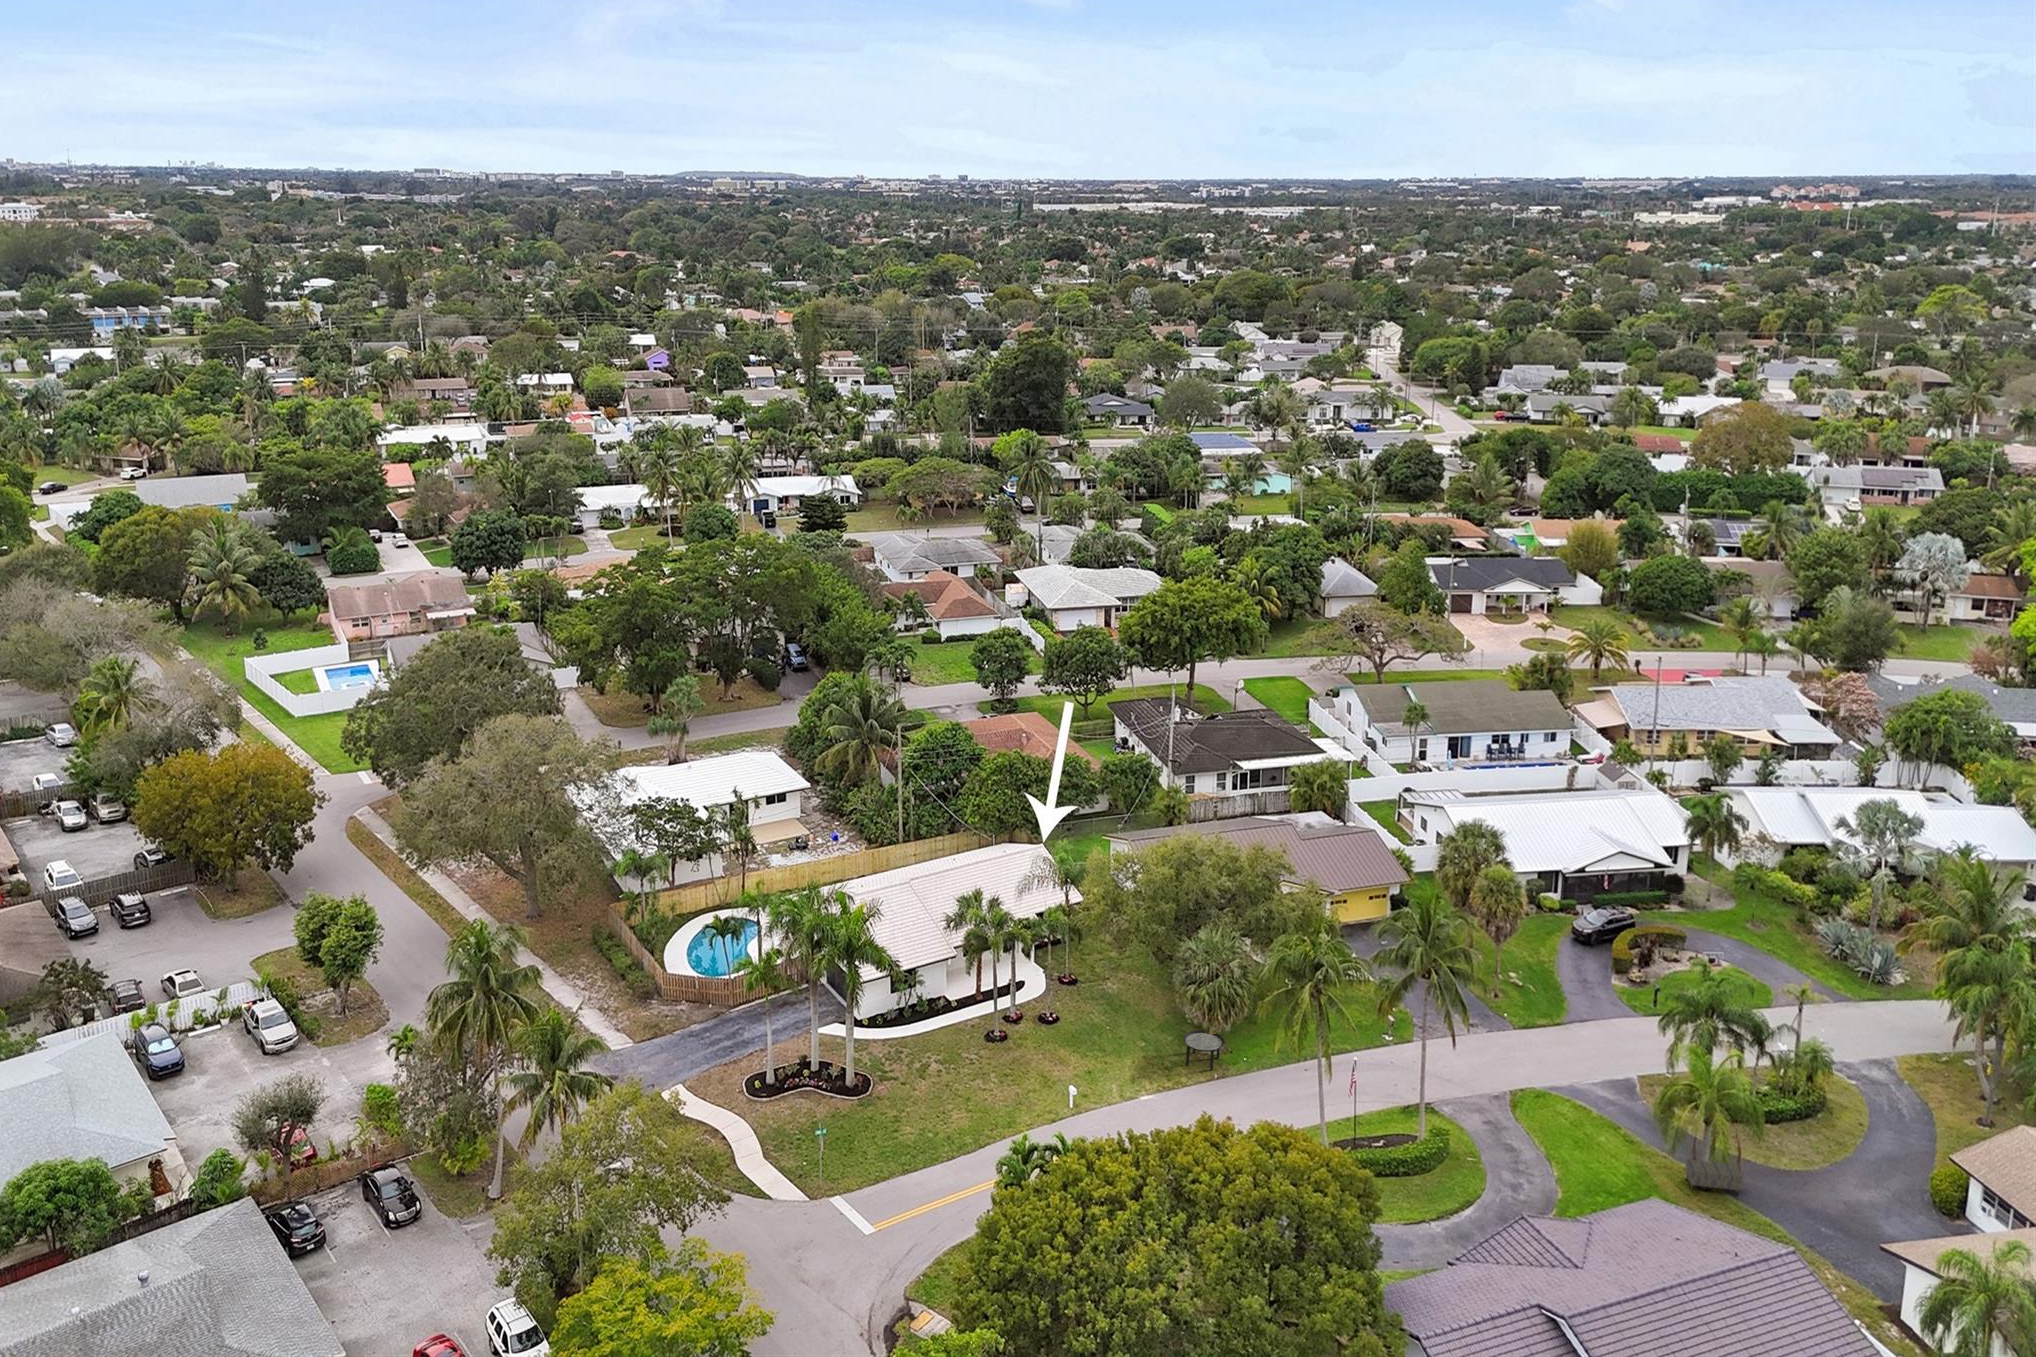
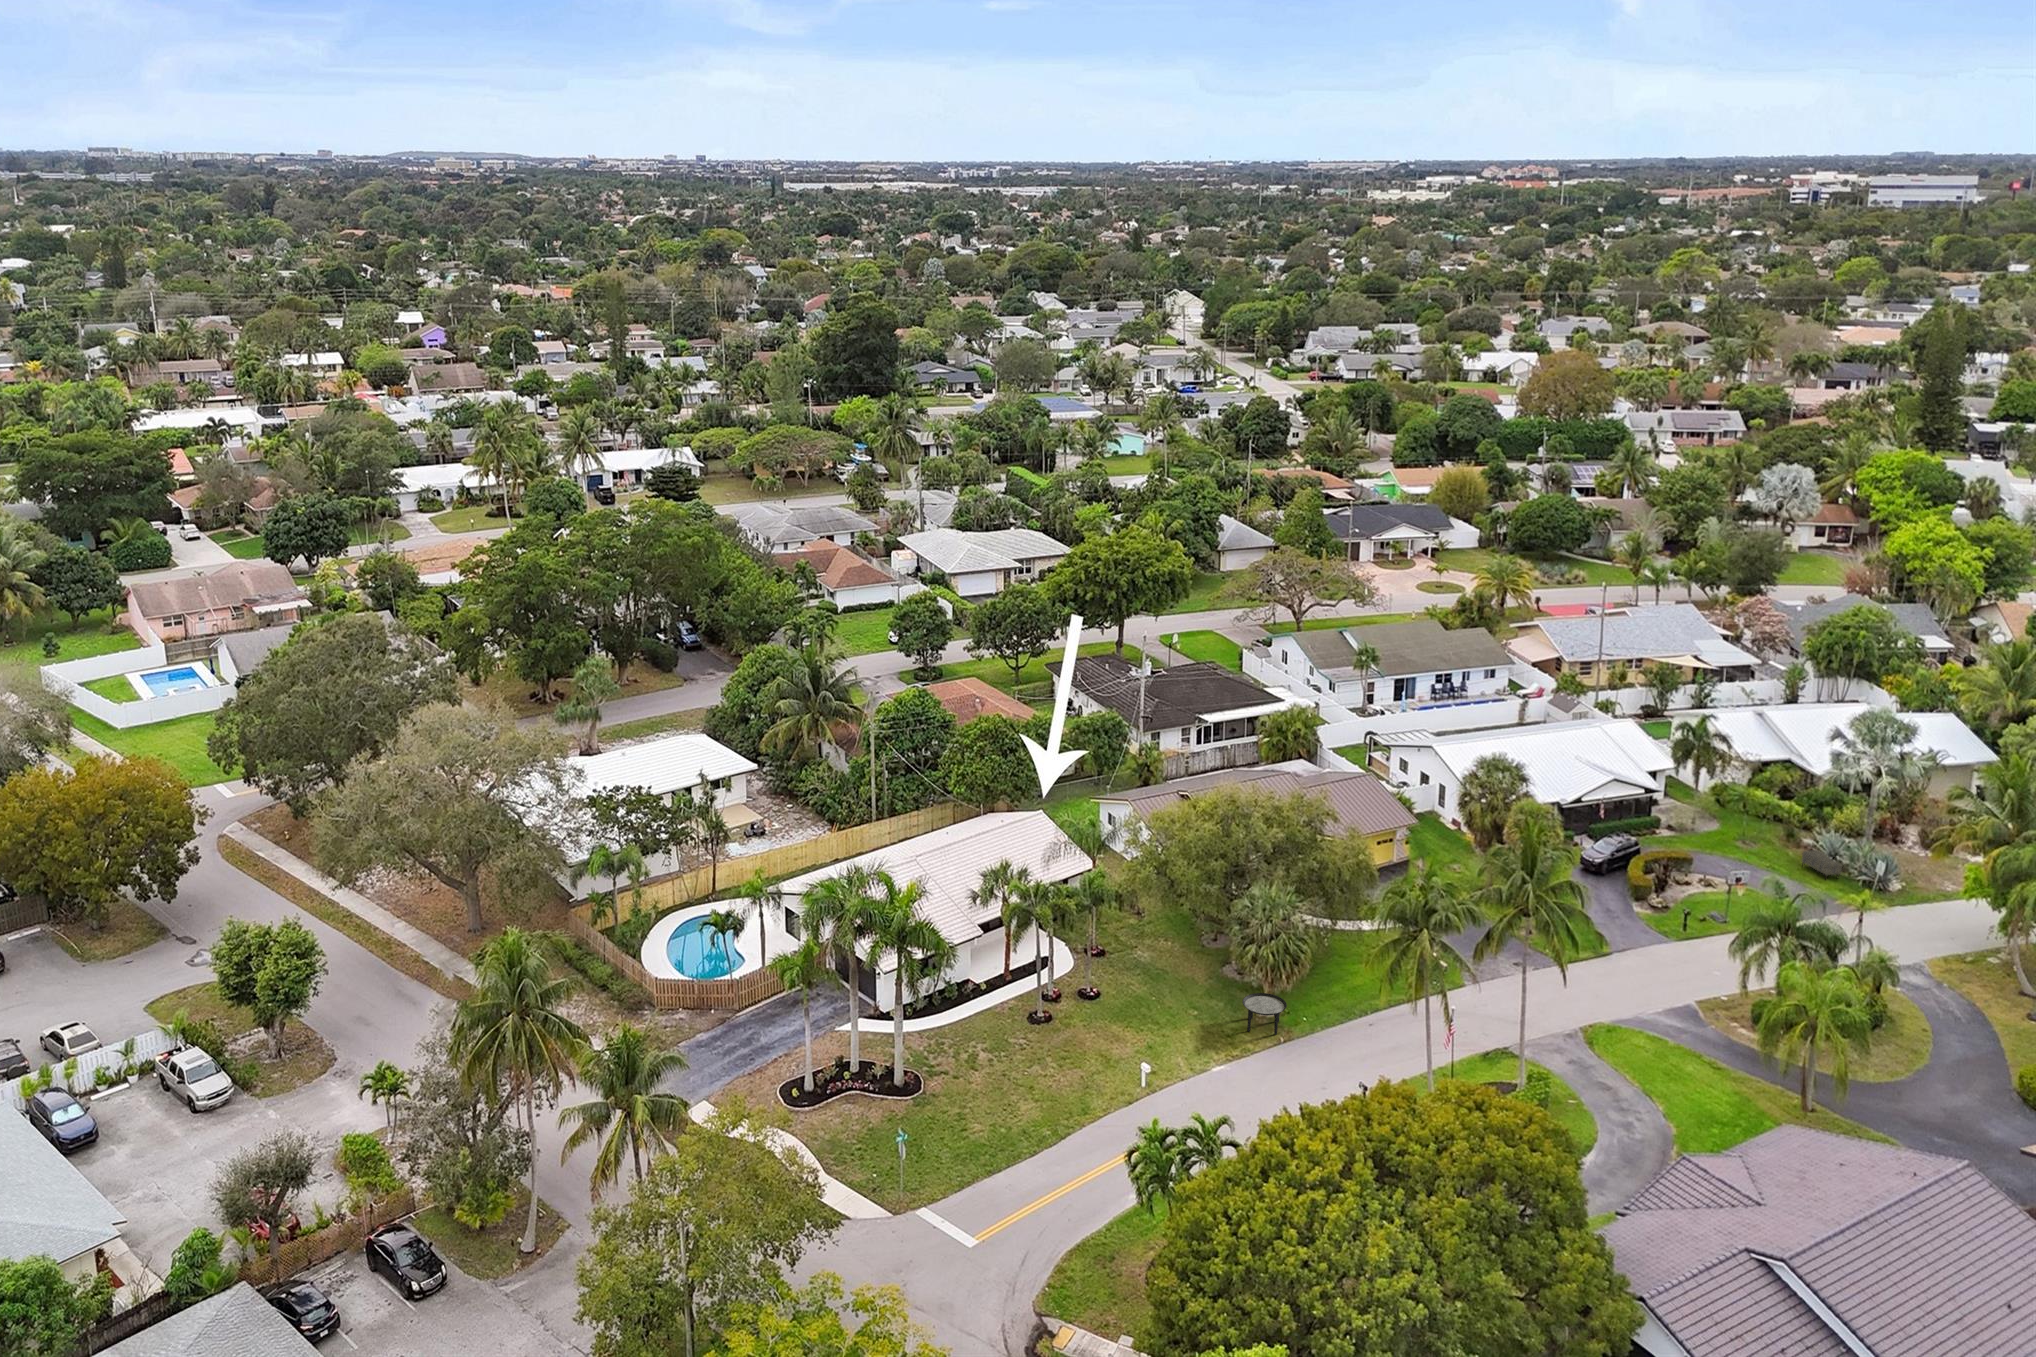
lounge chair: present [1660,874,1685,898] -> none [1649,799,1675,827]
bench: present [1685,1159,1743,1195] -> present [1802,850,1842,878]

